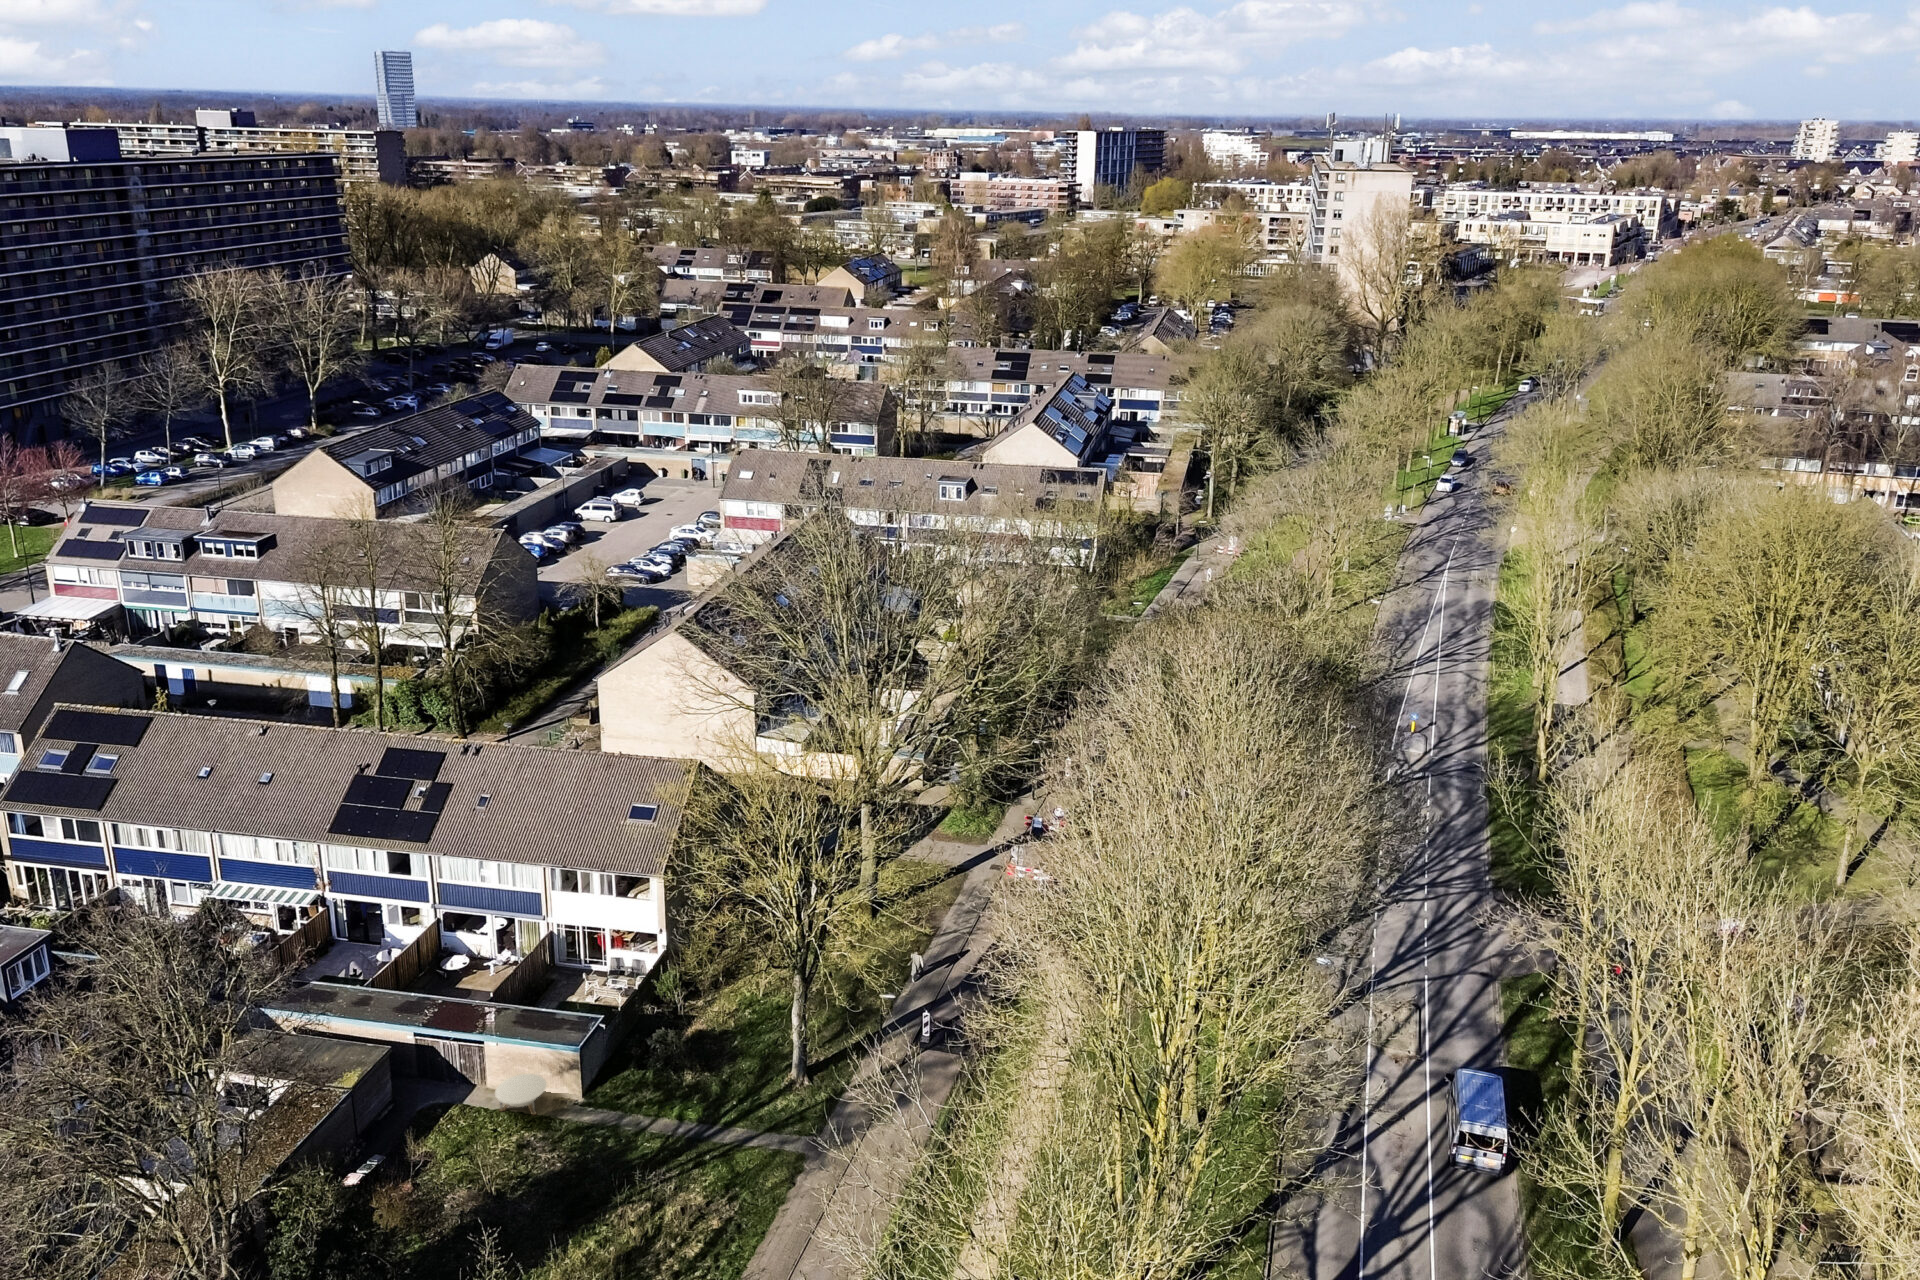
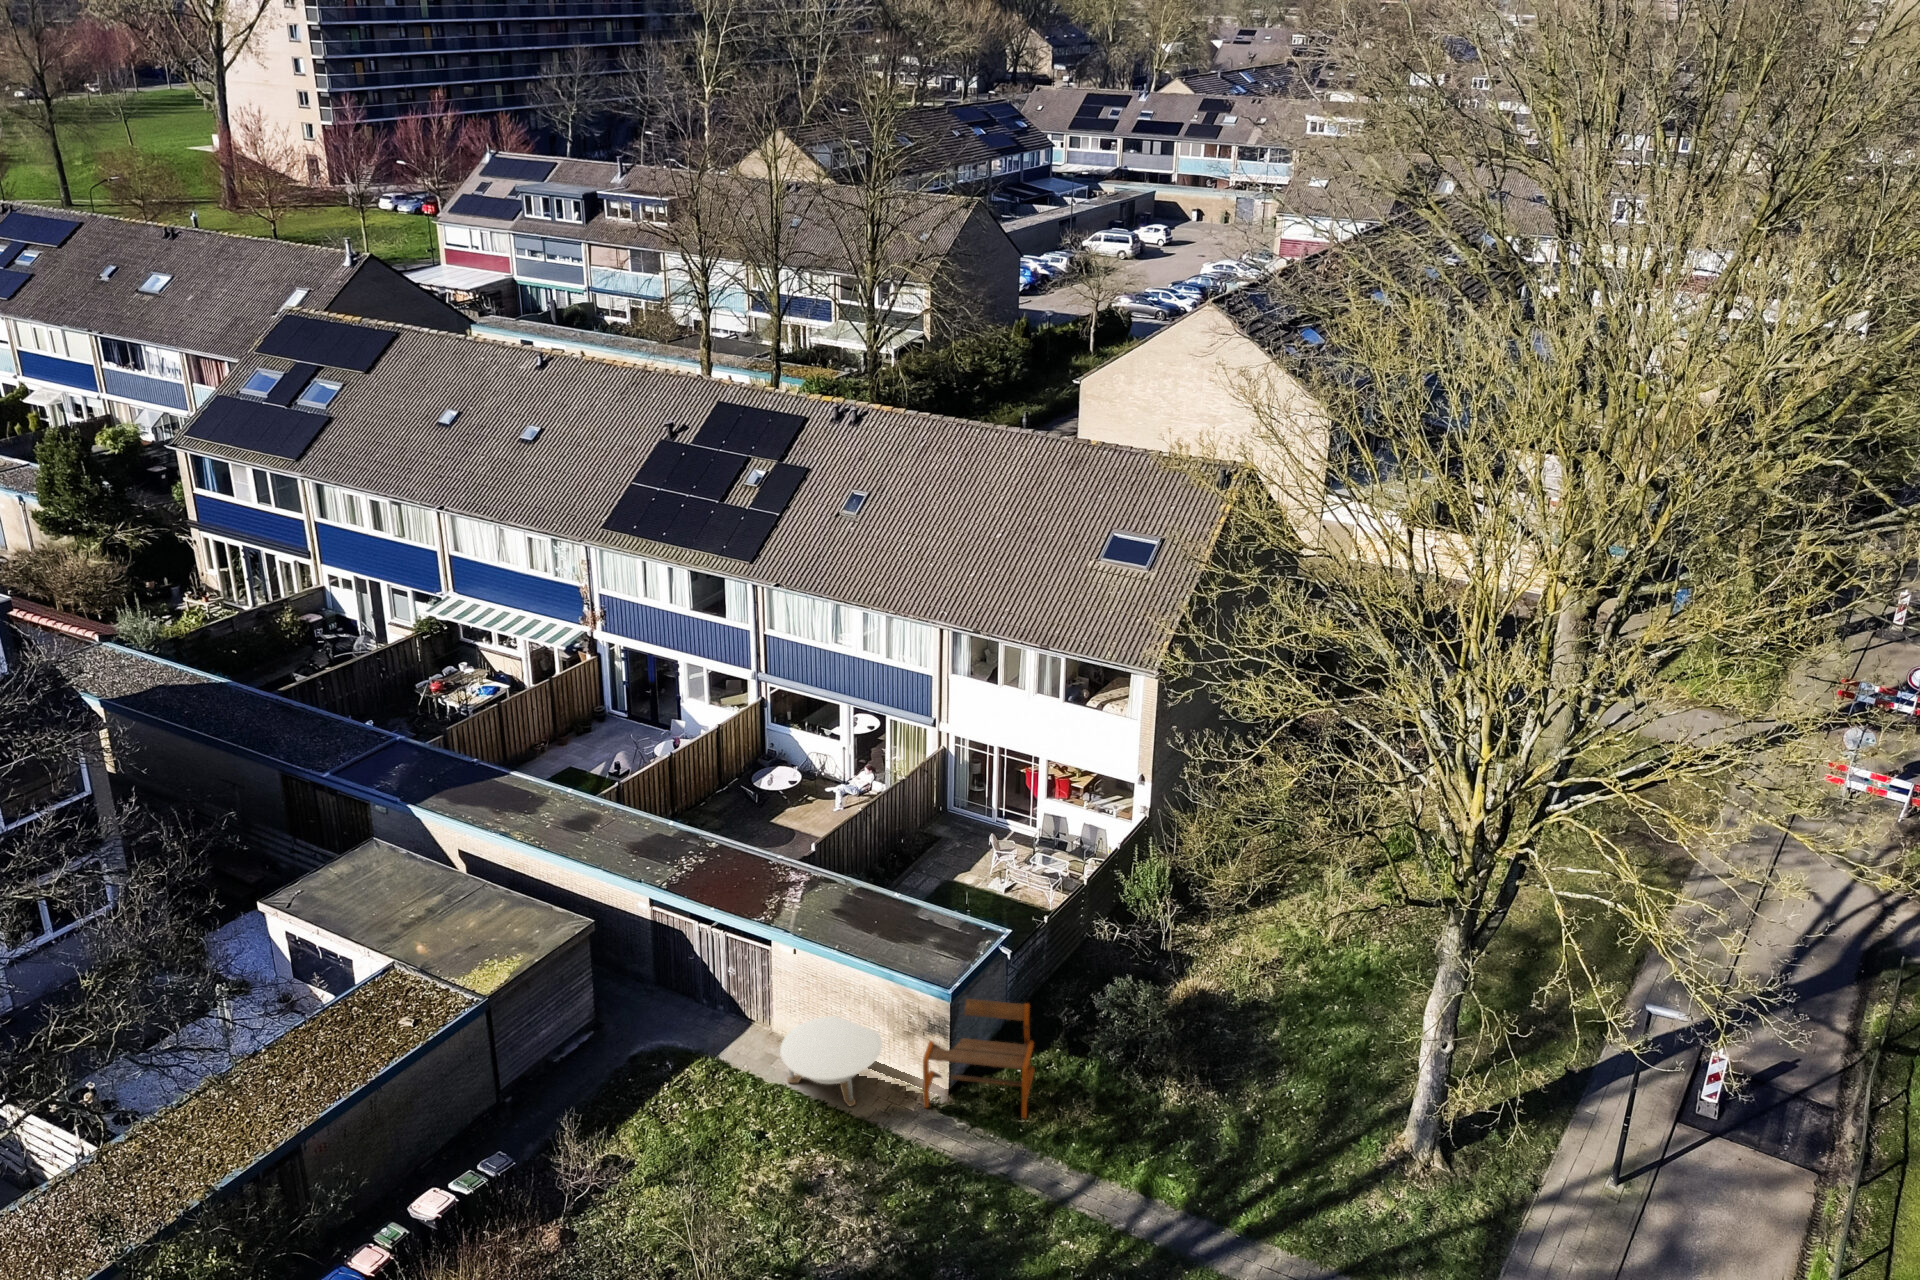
bench: none [569,1048,623,1108] -> present [923,999,1034,1118]

